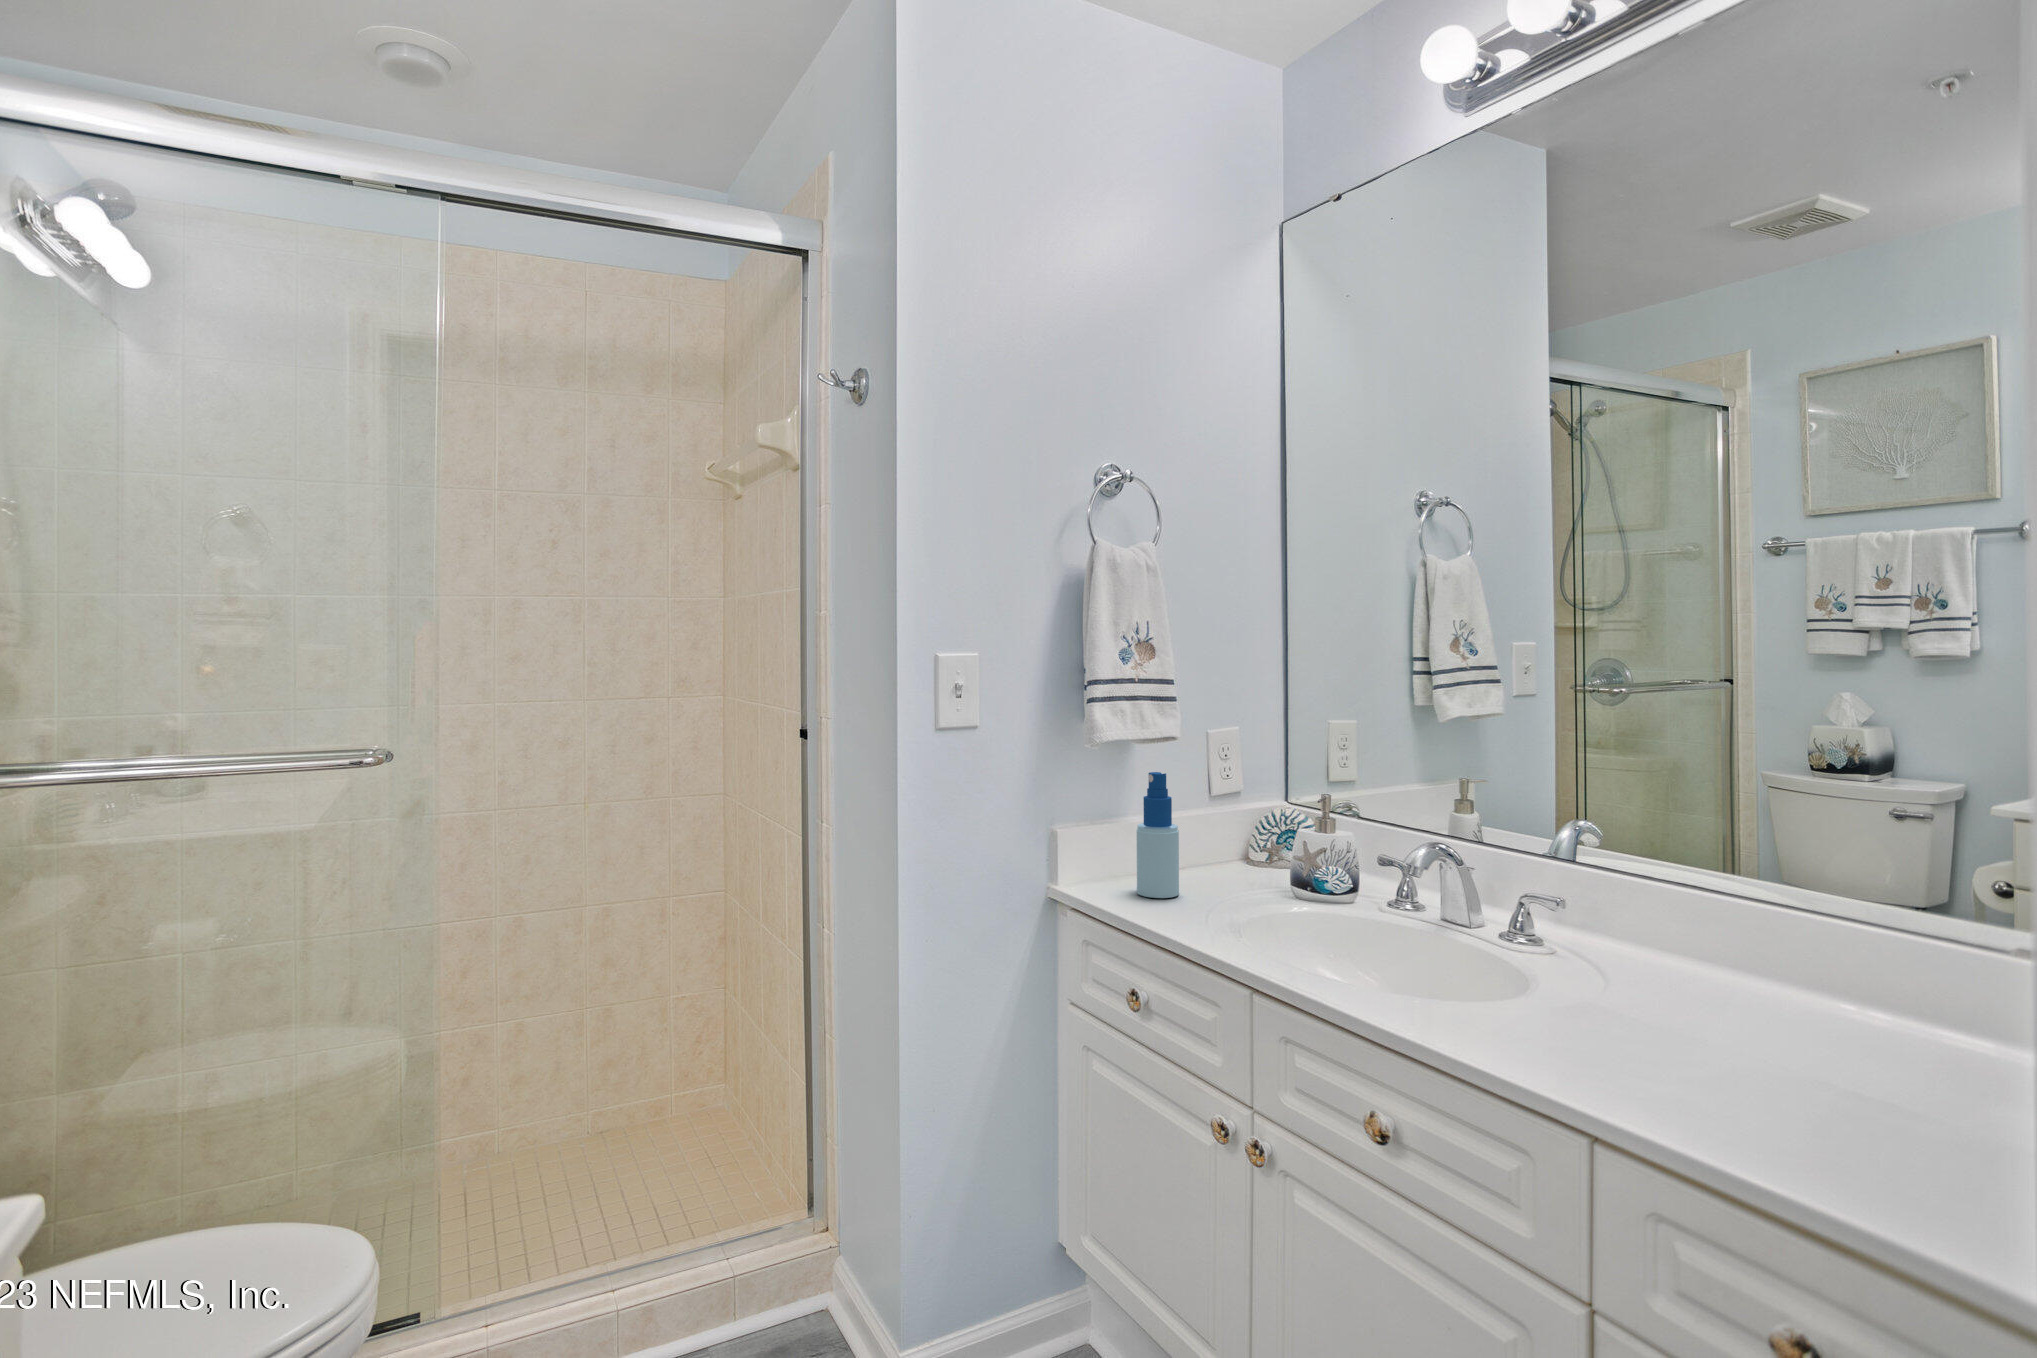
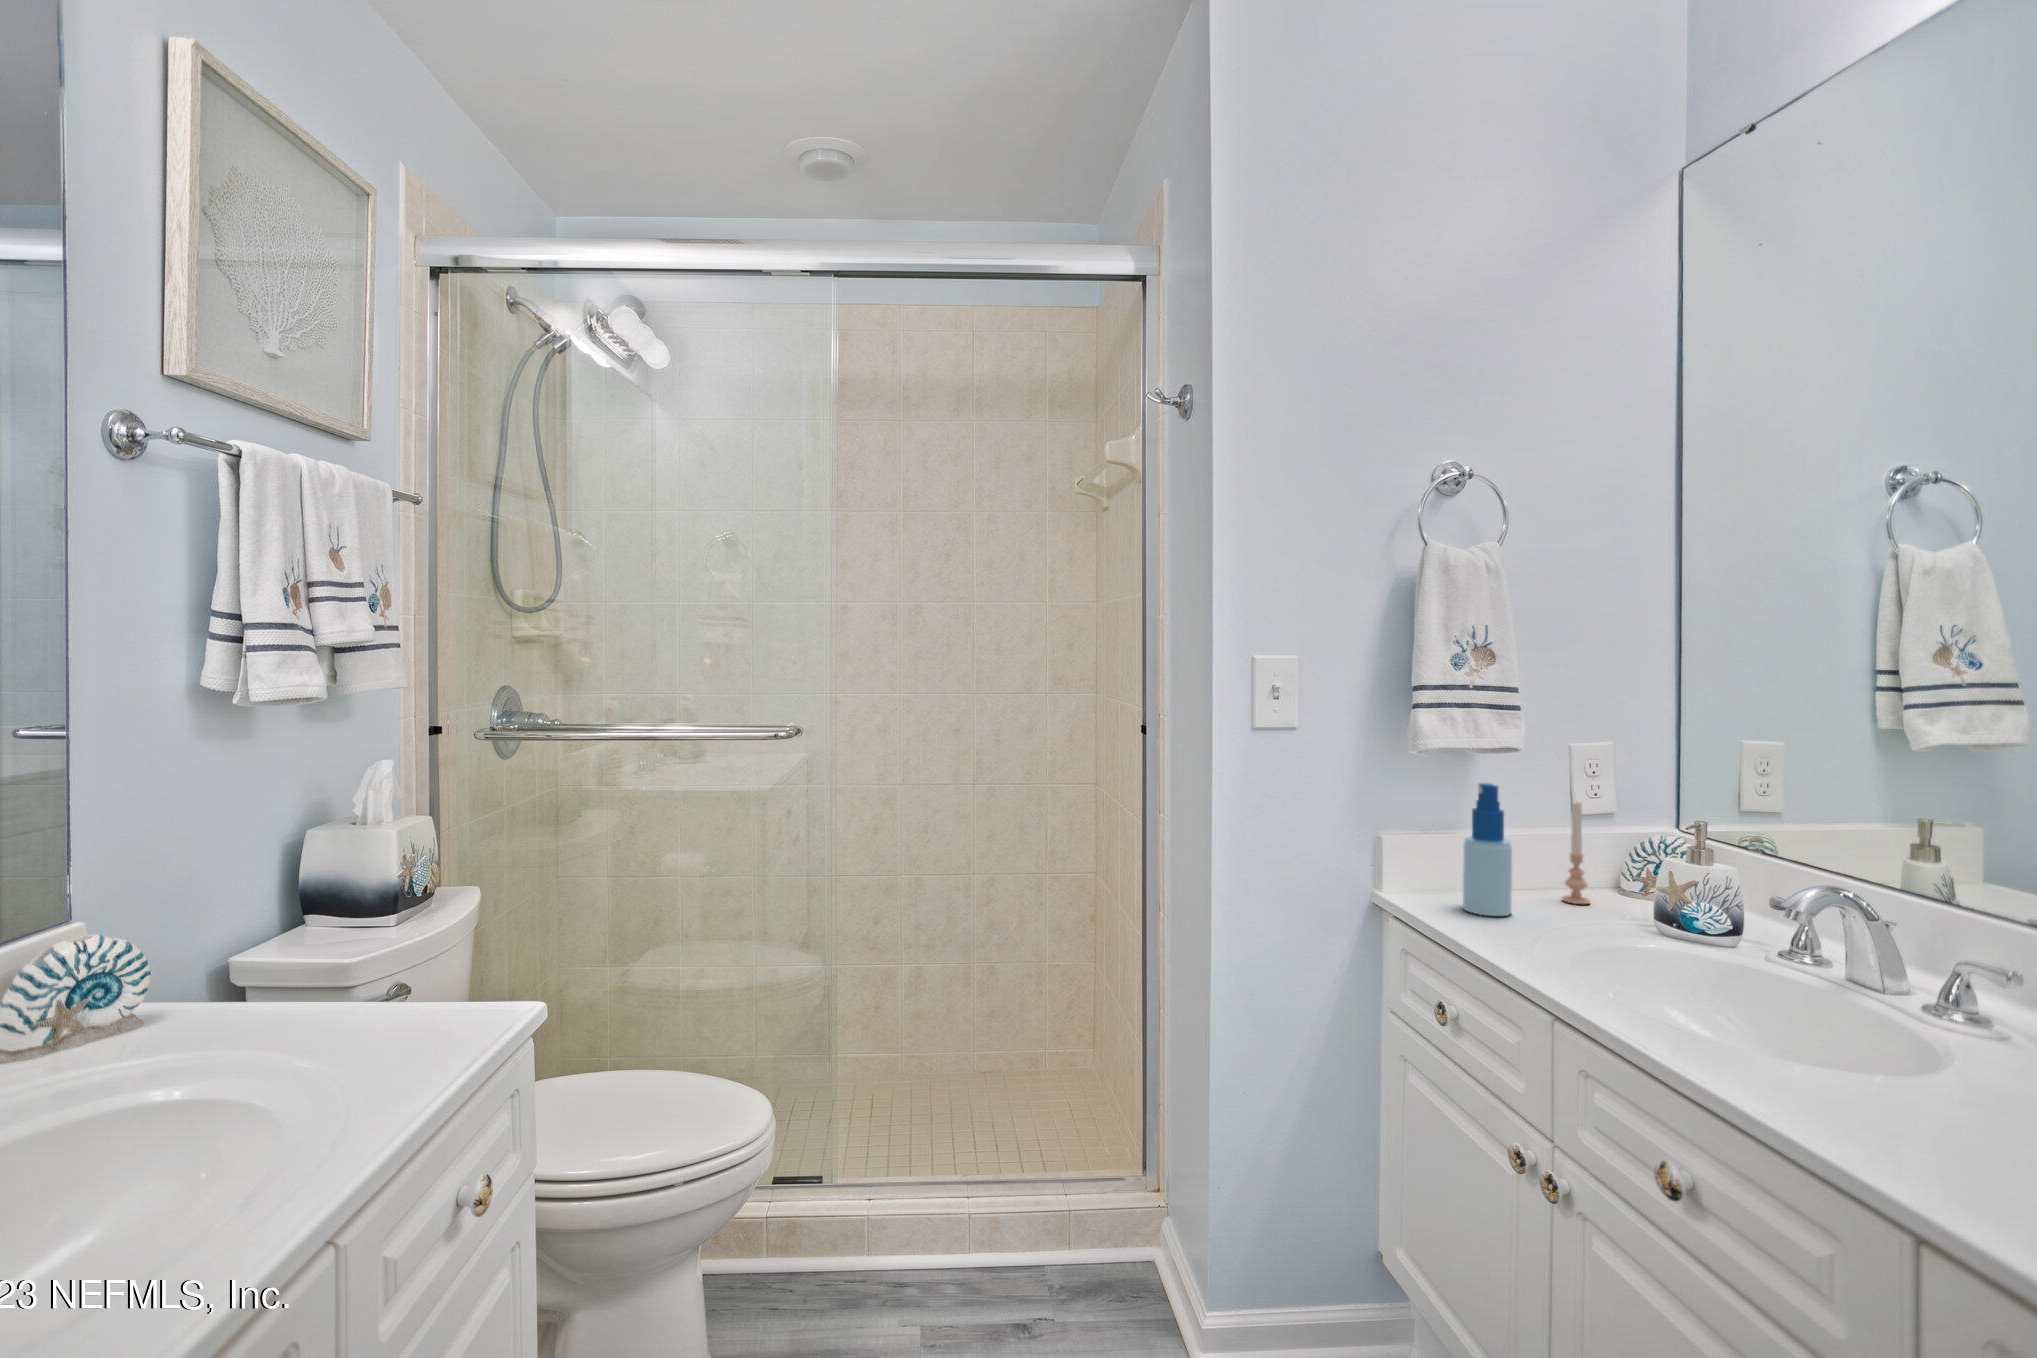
candle: none [1209,783,1232,878] -> present [1562,802,1590,904]

